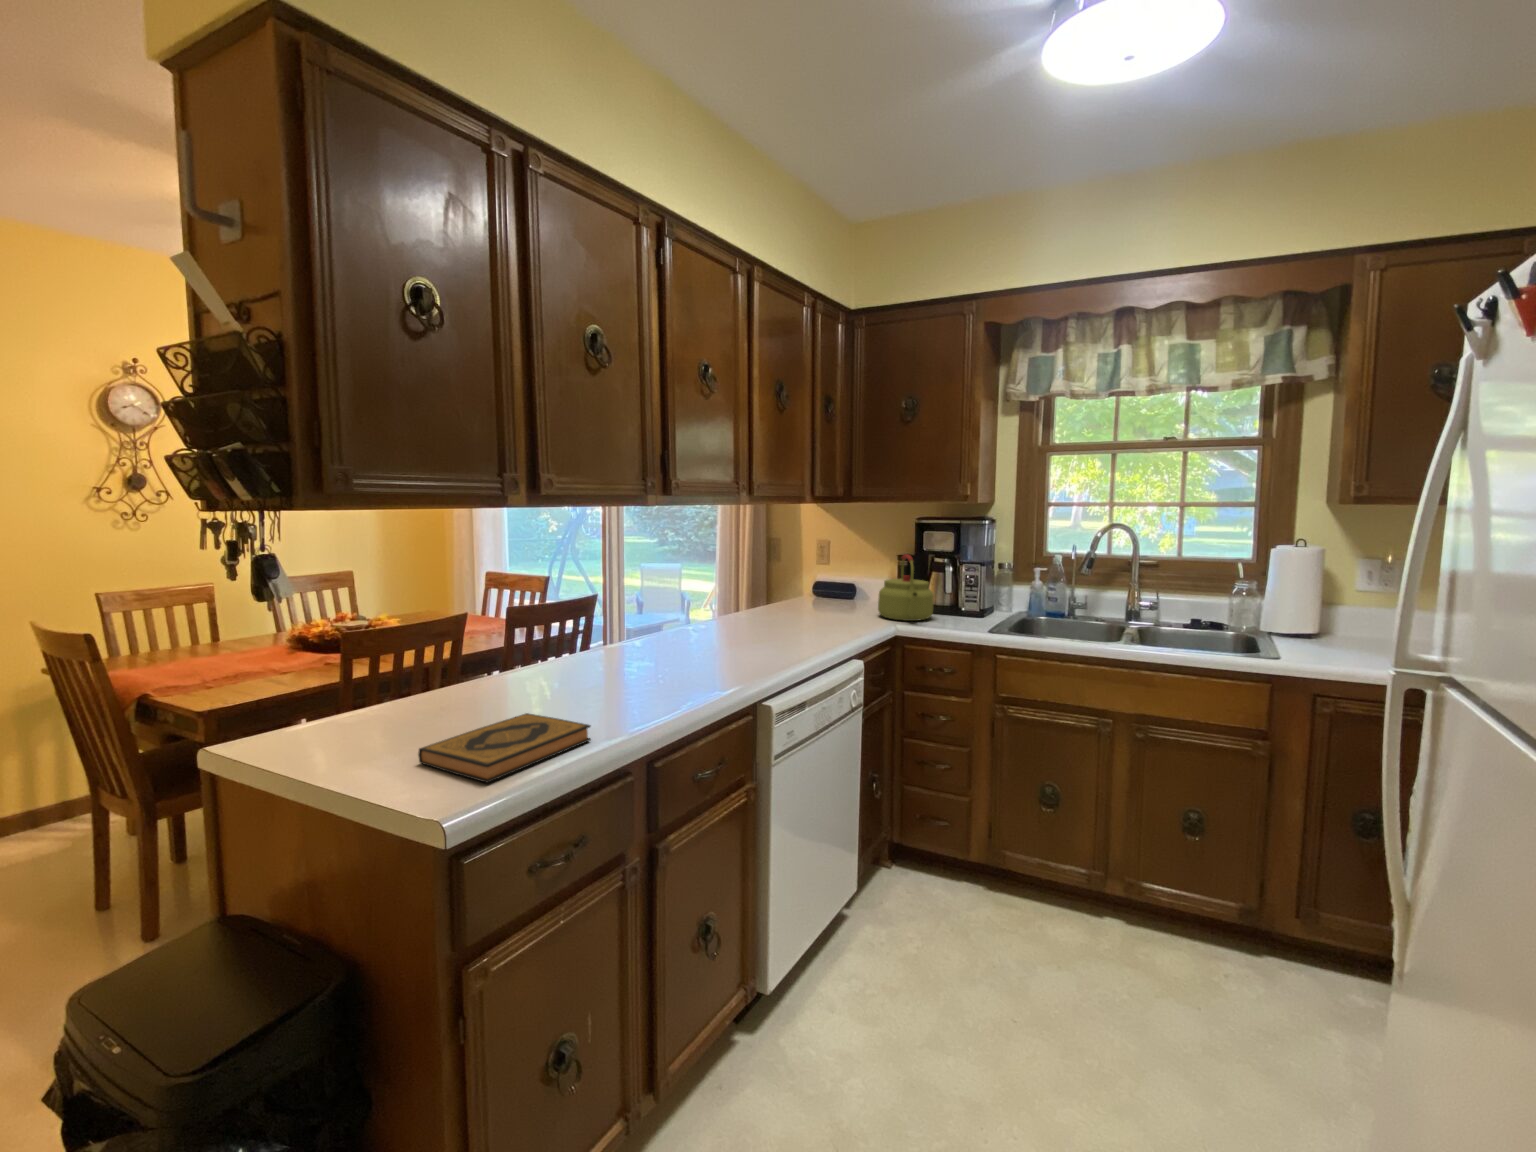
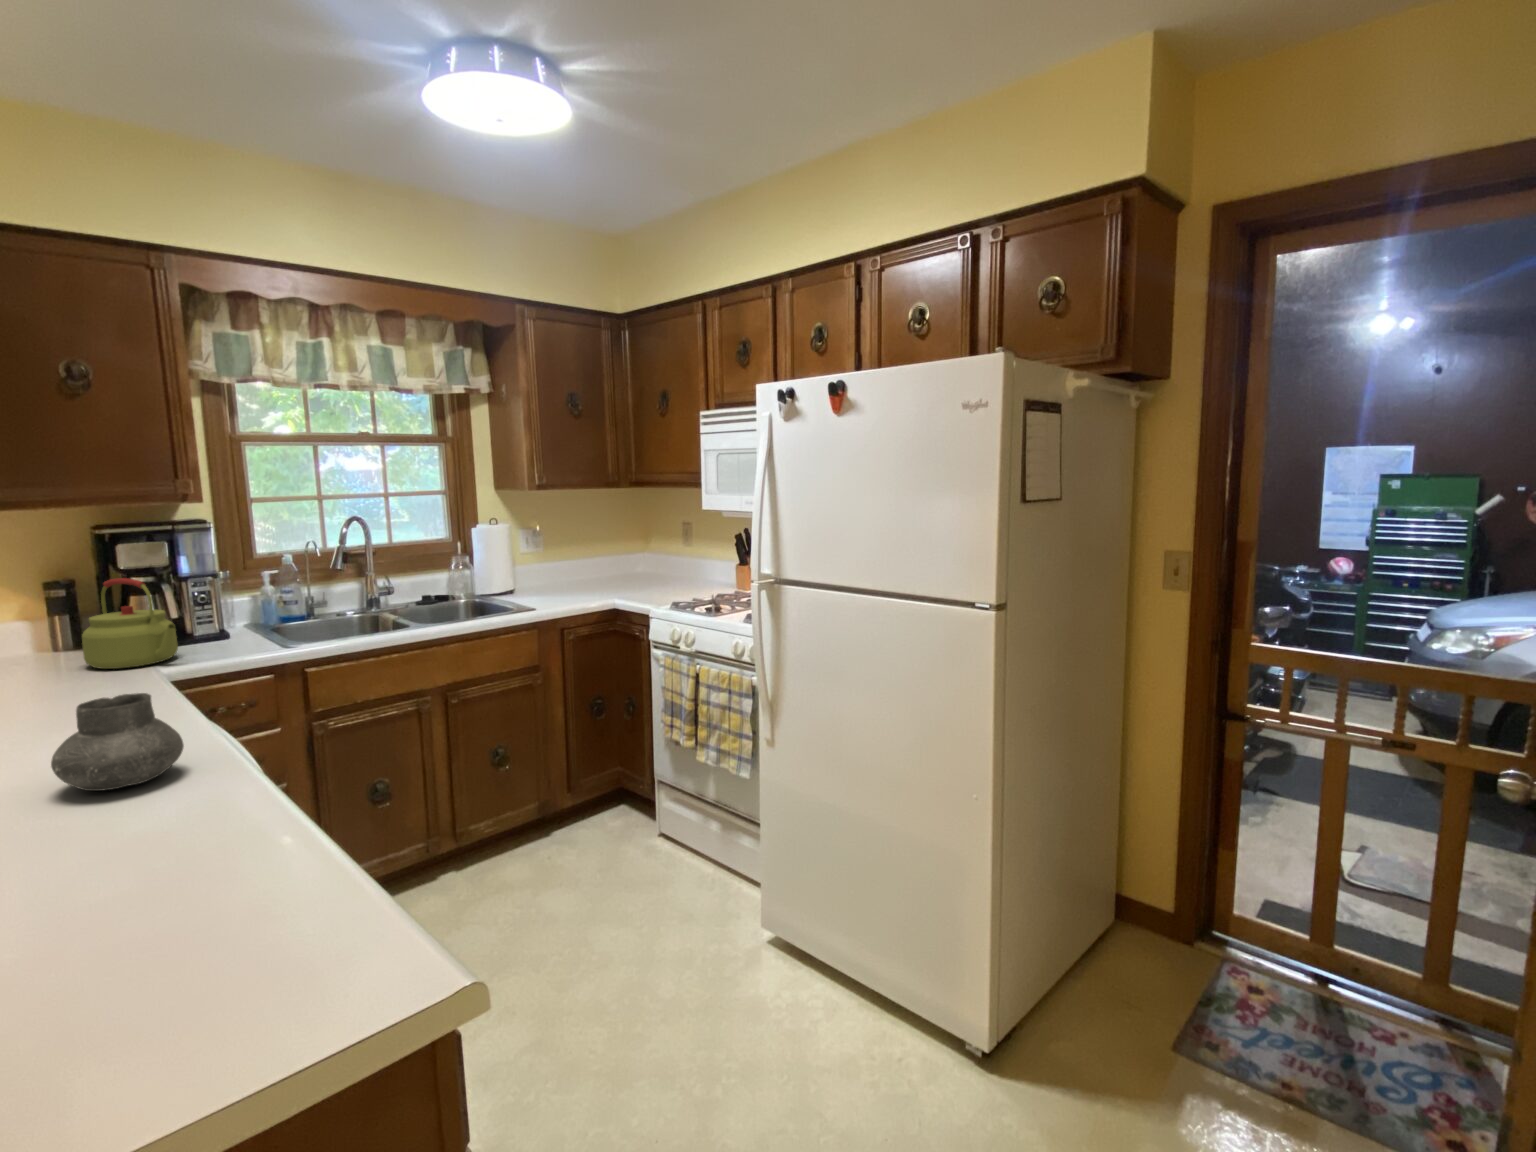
vase: none [686,616,754,676] -> present [51,693,184,791]
hardback book: present [418,713,591,783] -> none [75,865,310,1054]

